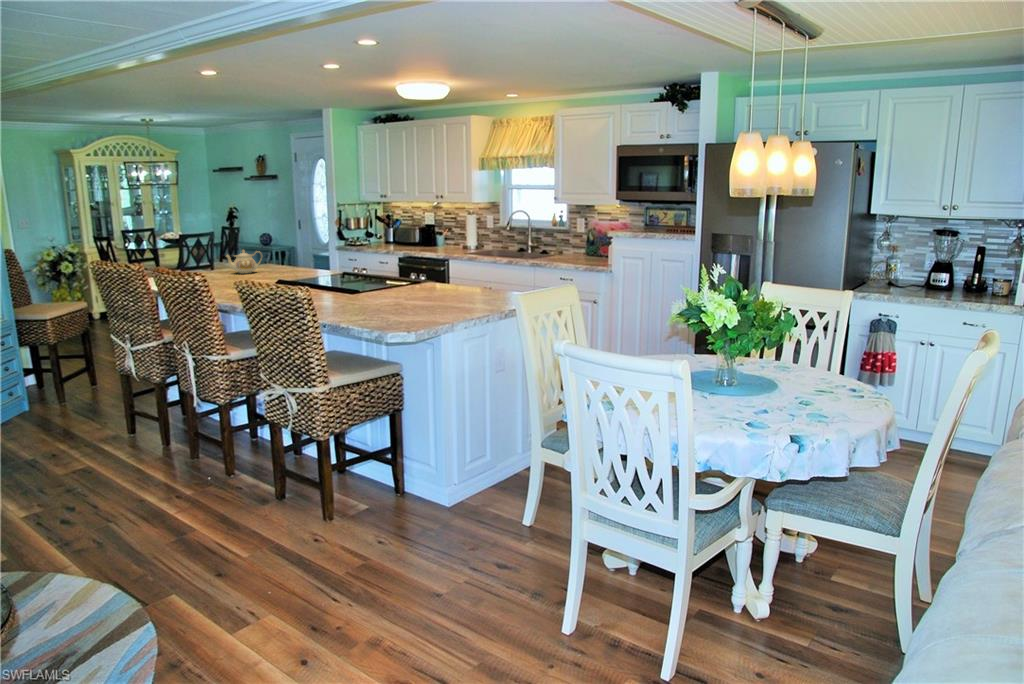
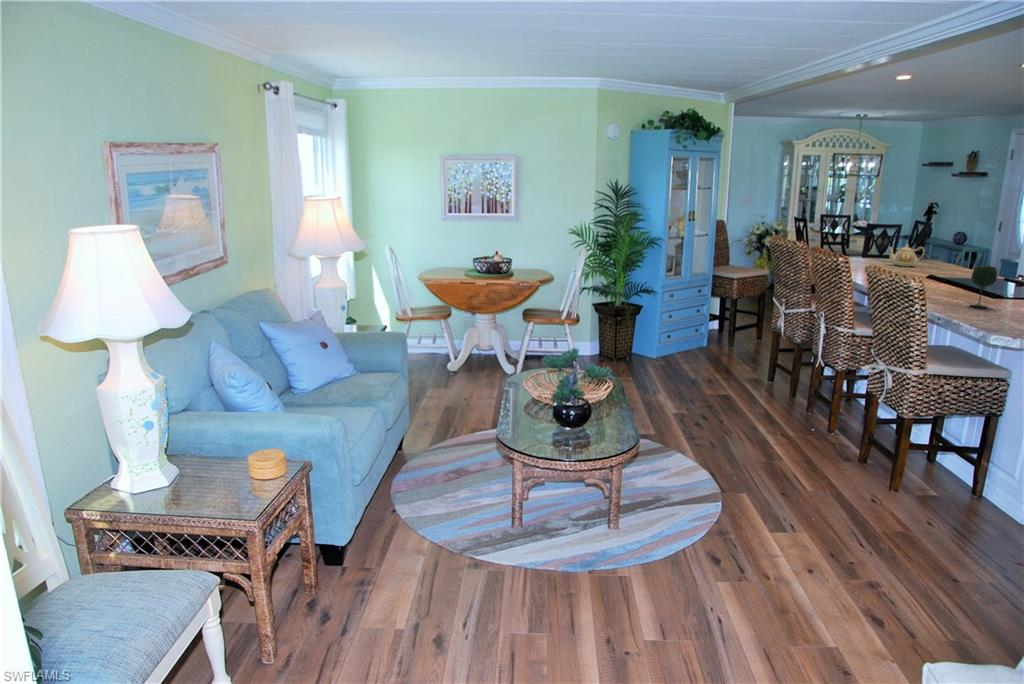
wine glass: none [335,261,358,305] -> present [971,266,997,308]

